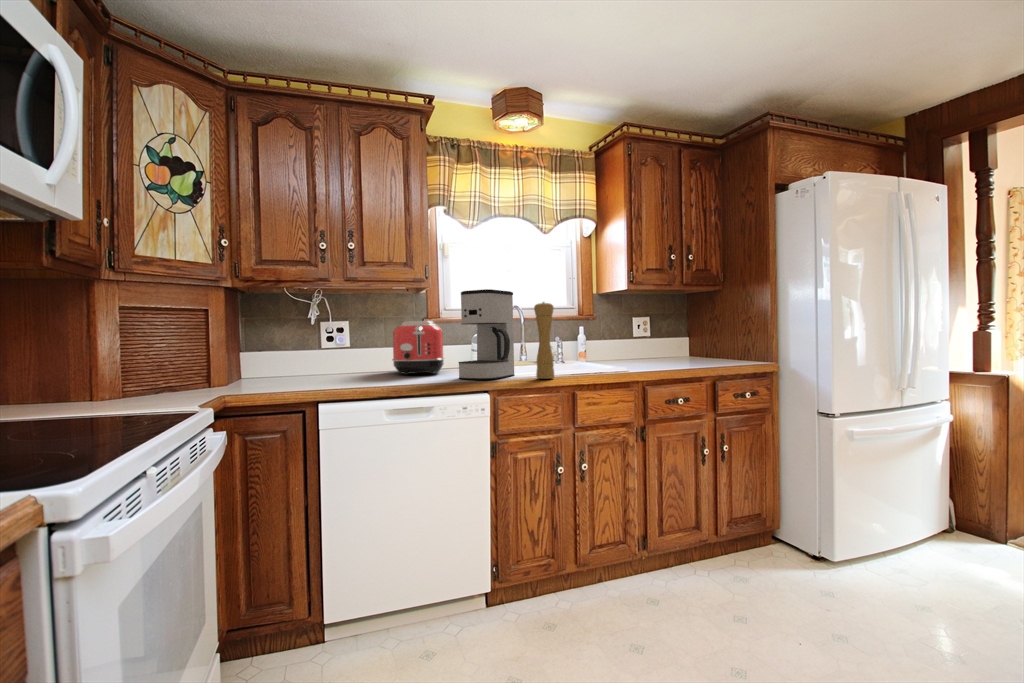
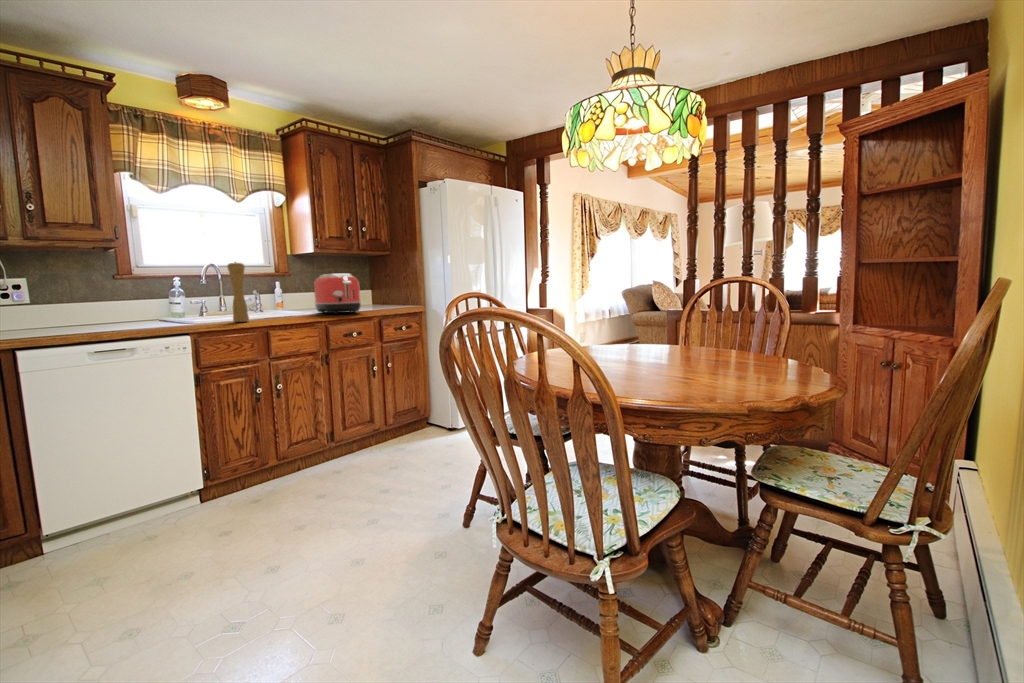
coffee maker: present [458,289,514,380] -> none [156,251,214,325]
toaster: present [392,321,444,375] -> present [314,274,361,314]

